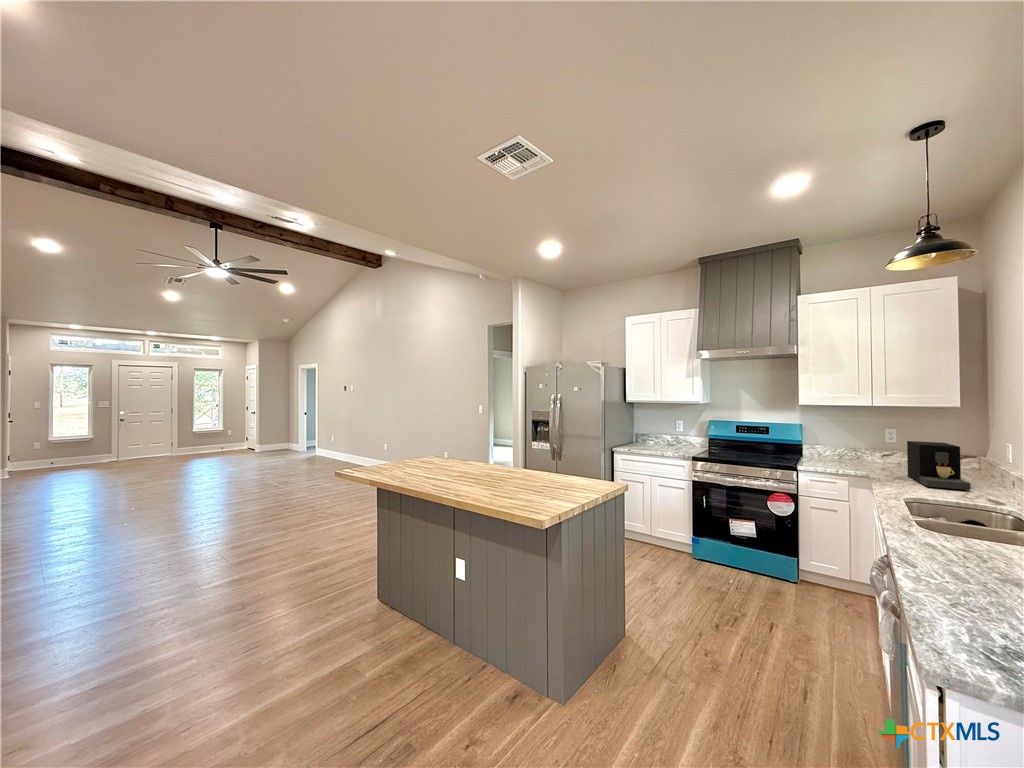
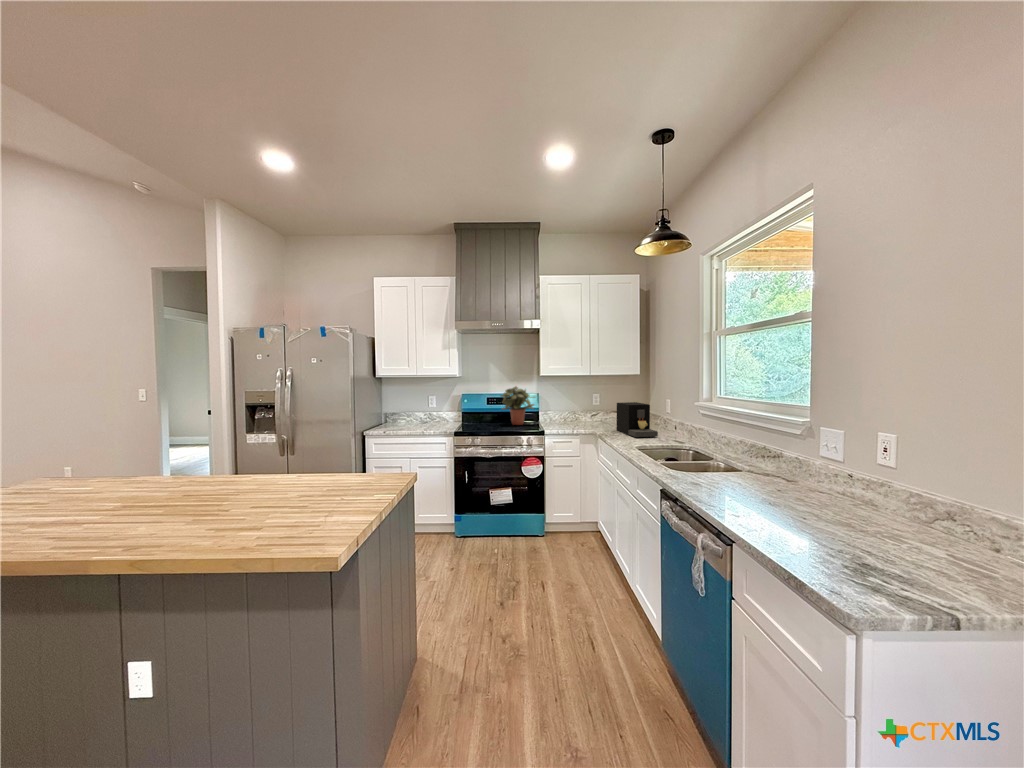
potted plant: none [748,415,793,457] -> present [501,386,535,425]

